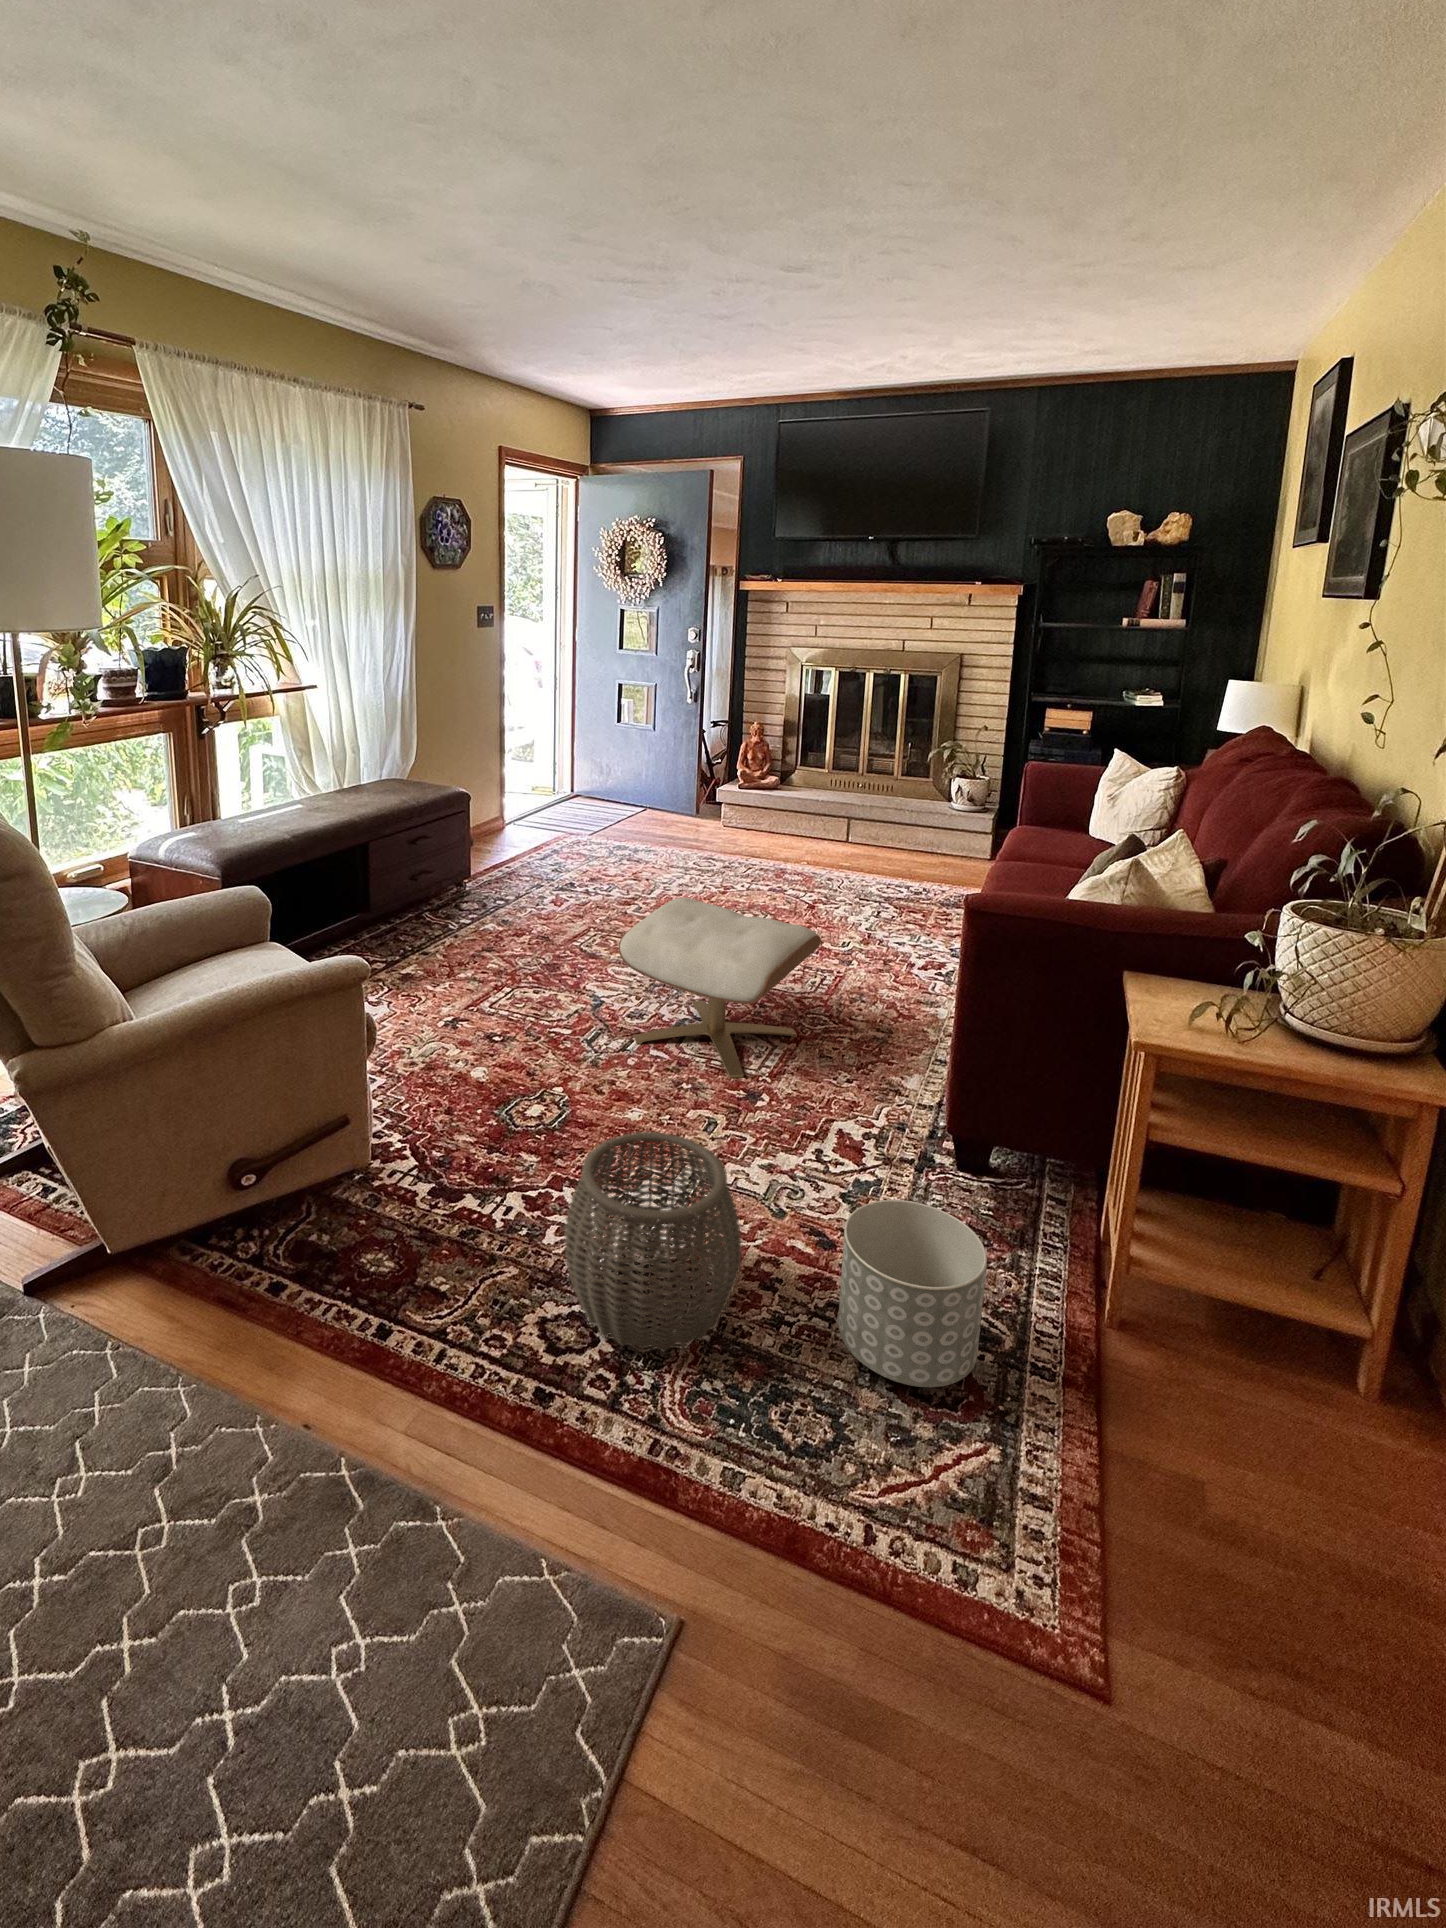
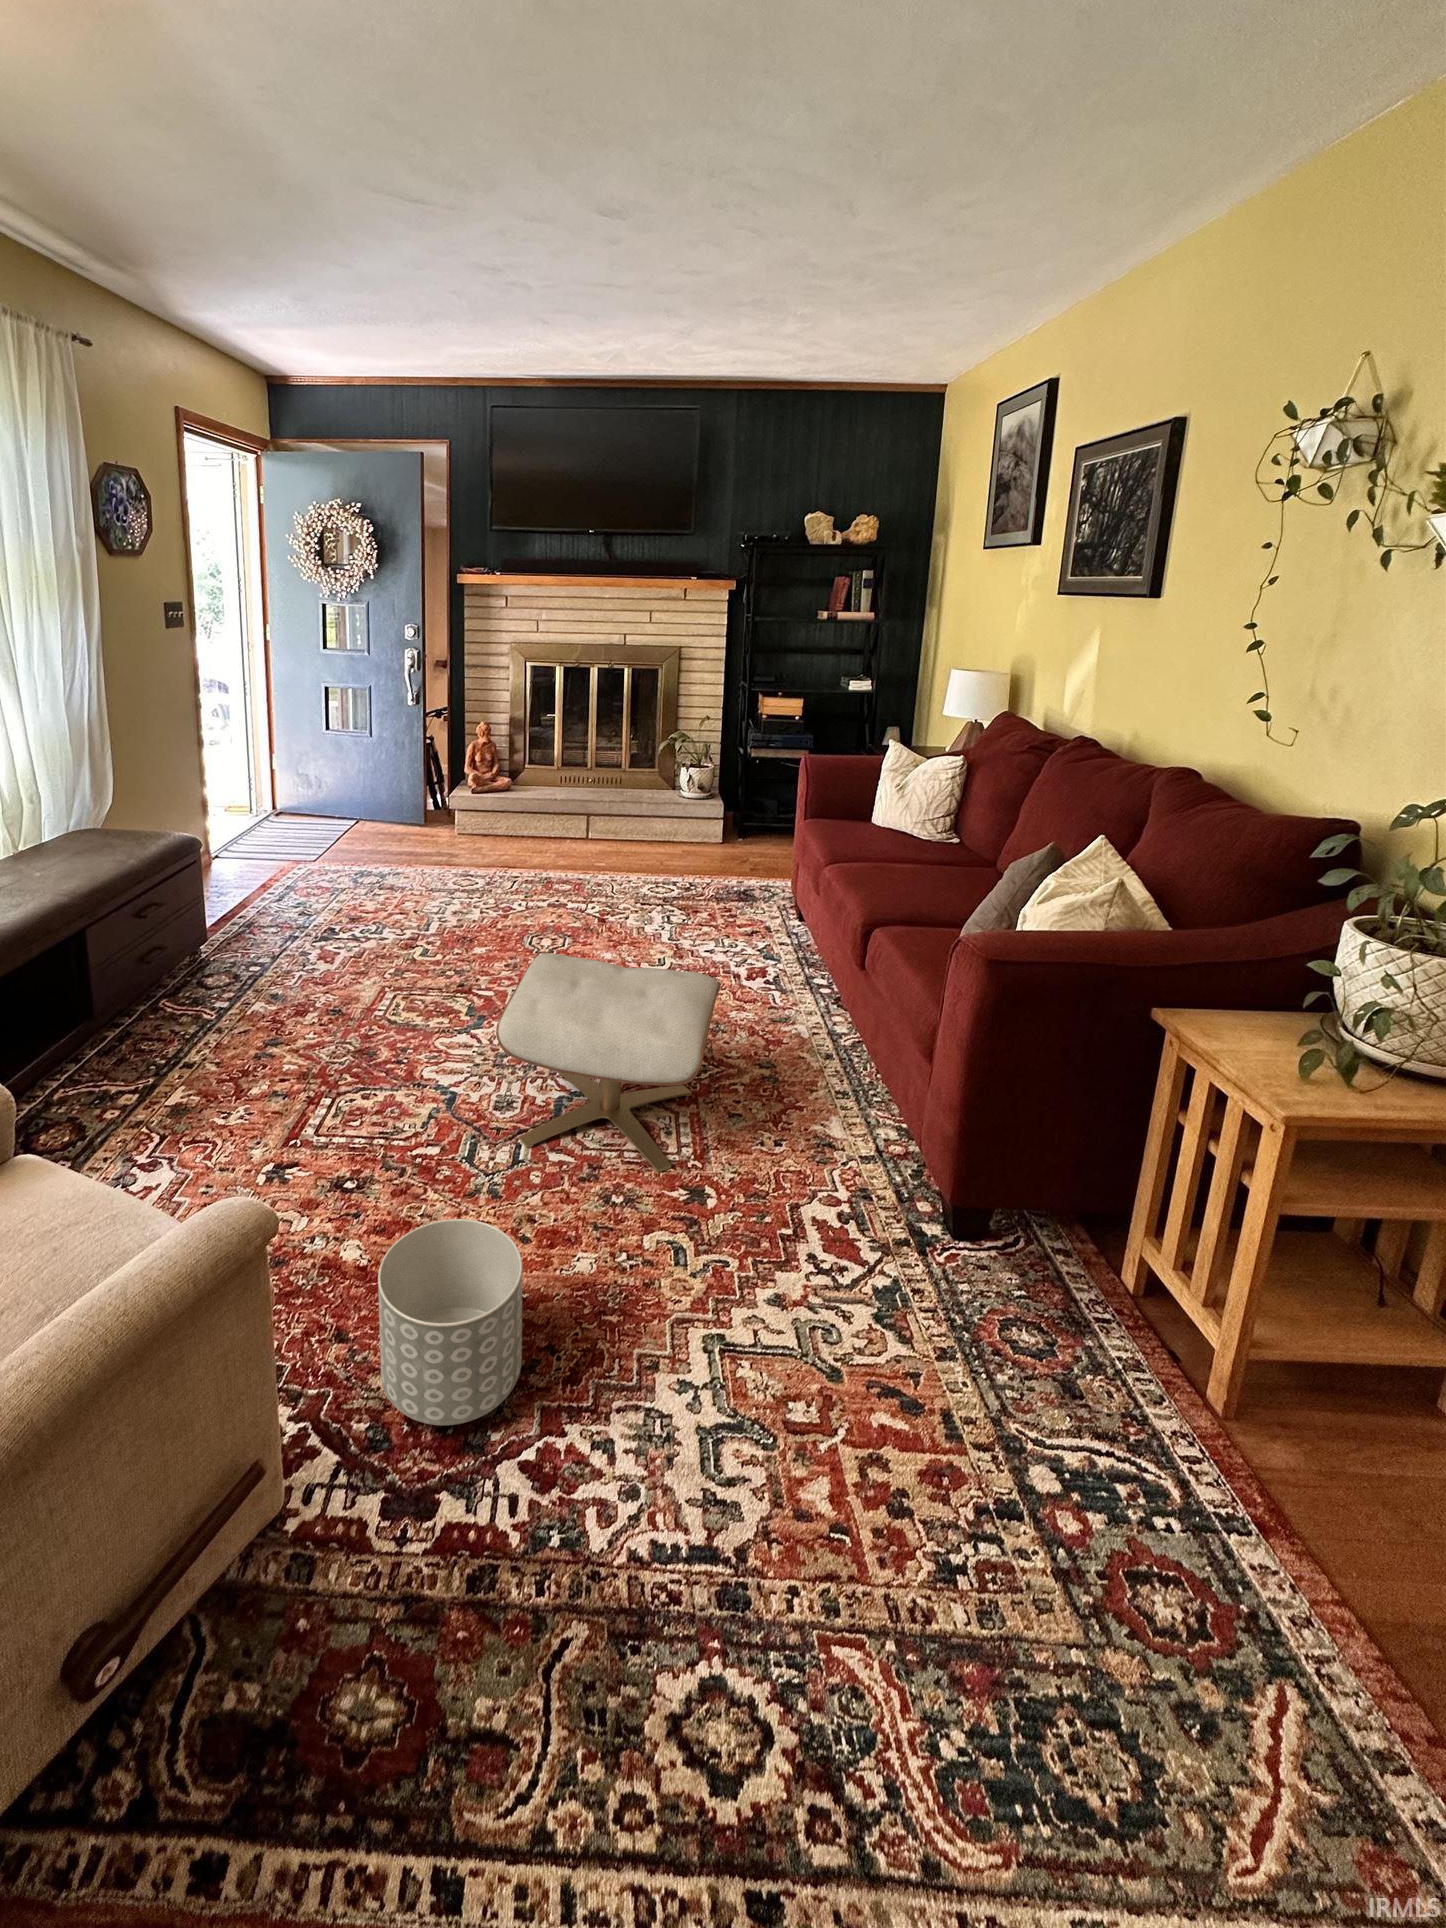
woven basket: present [564,1132,742,1352] -> none [665,1352,927,1725]
planter: present [838,1200,987,1387] -> present [378,1219,523,1425]

